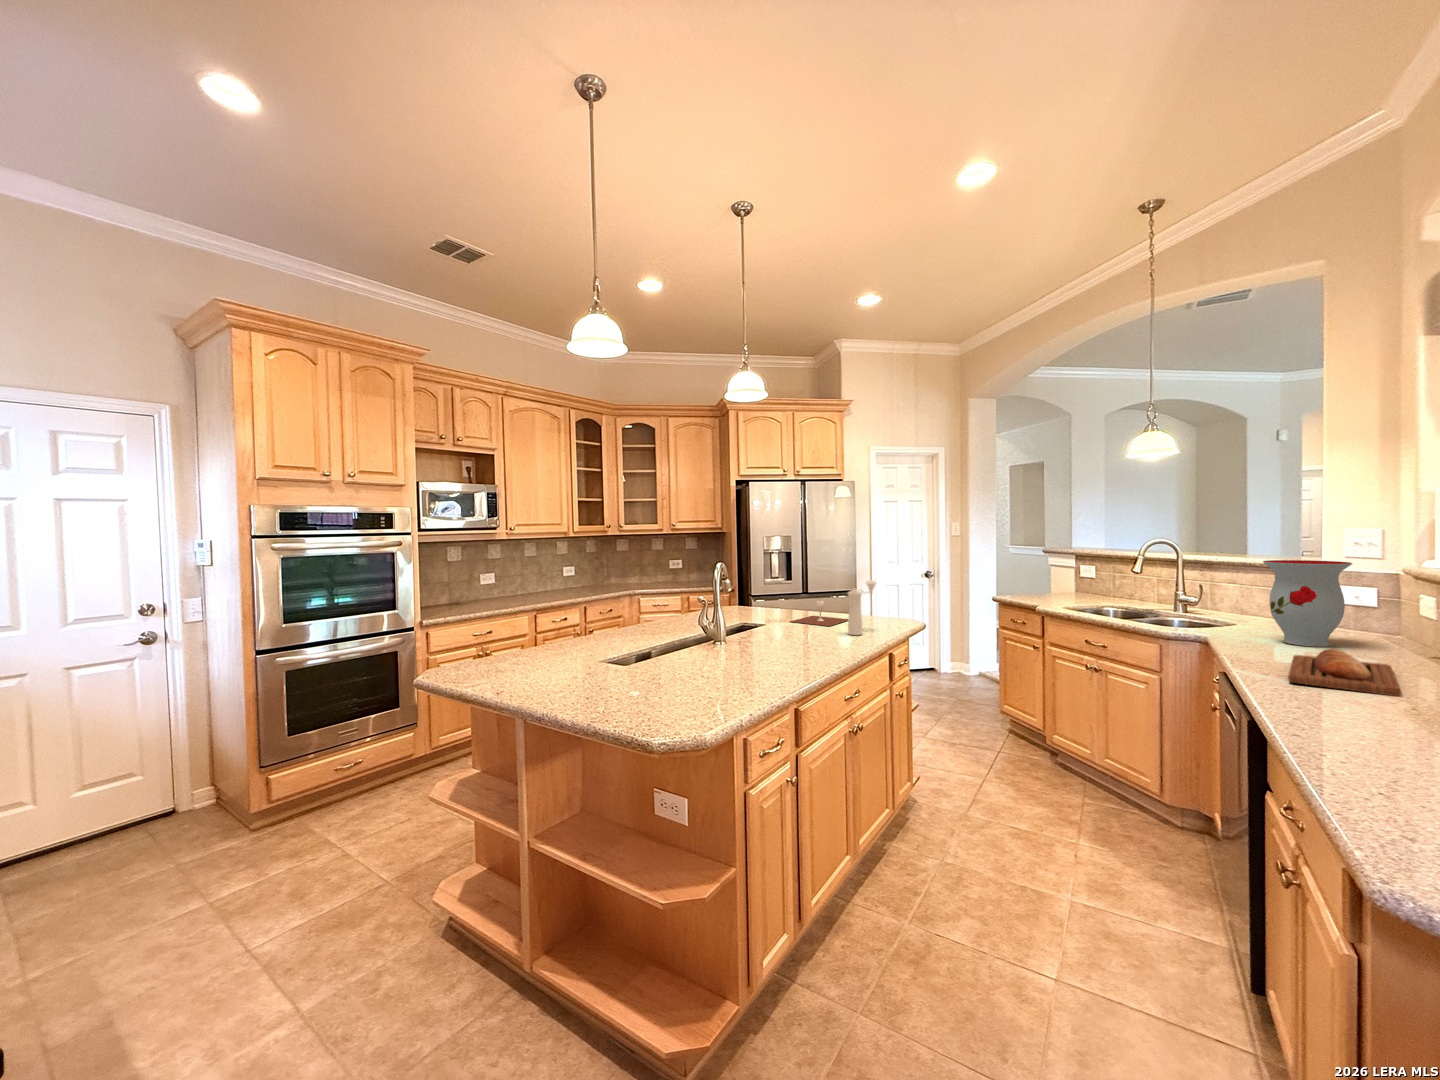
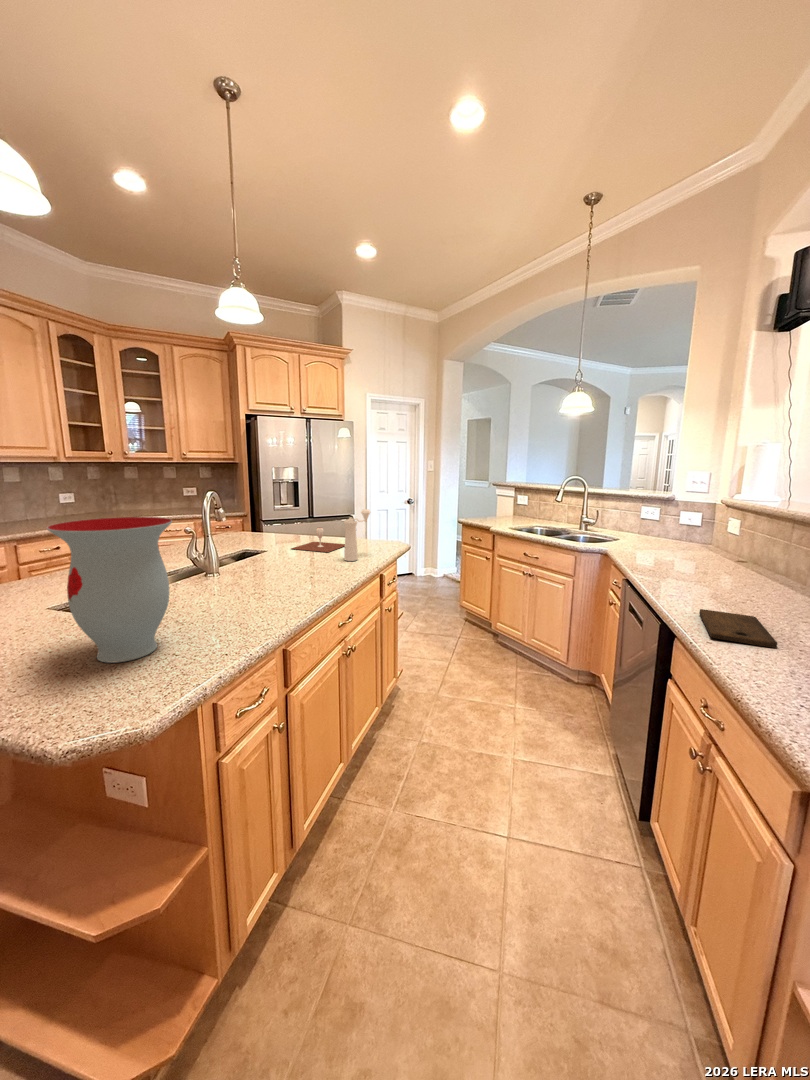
vase: present [1263,560,1352,647] -> present [47,517,172,663]
bread loaf: present [1288,649,1401,696] -> none [670,561,747,598]
cutting board: none [1299,701,1394,745] -> present [699,609,777,648]

